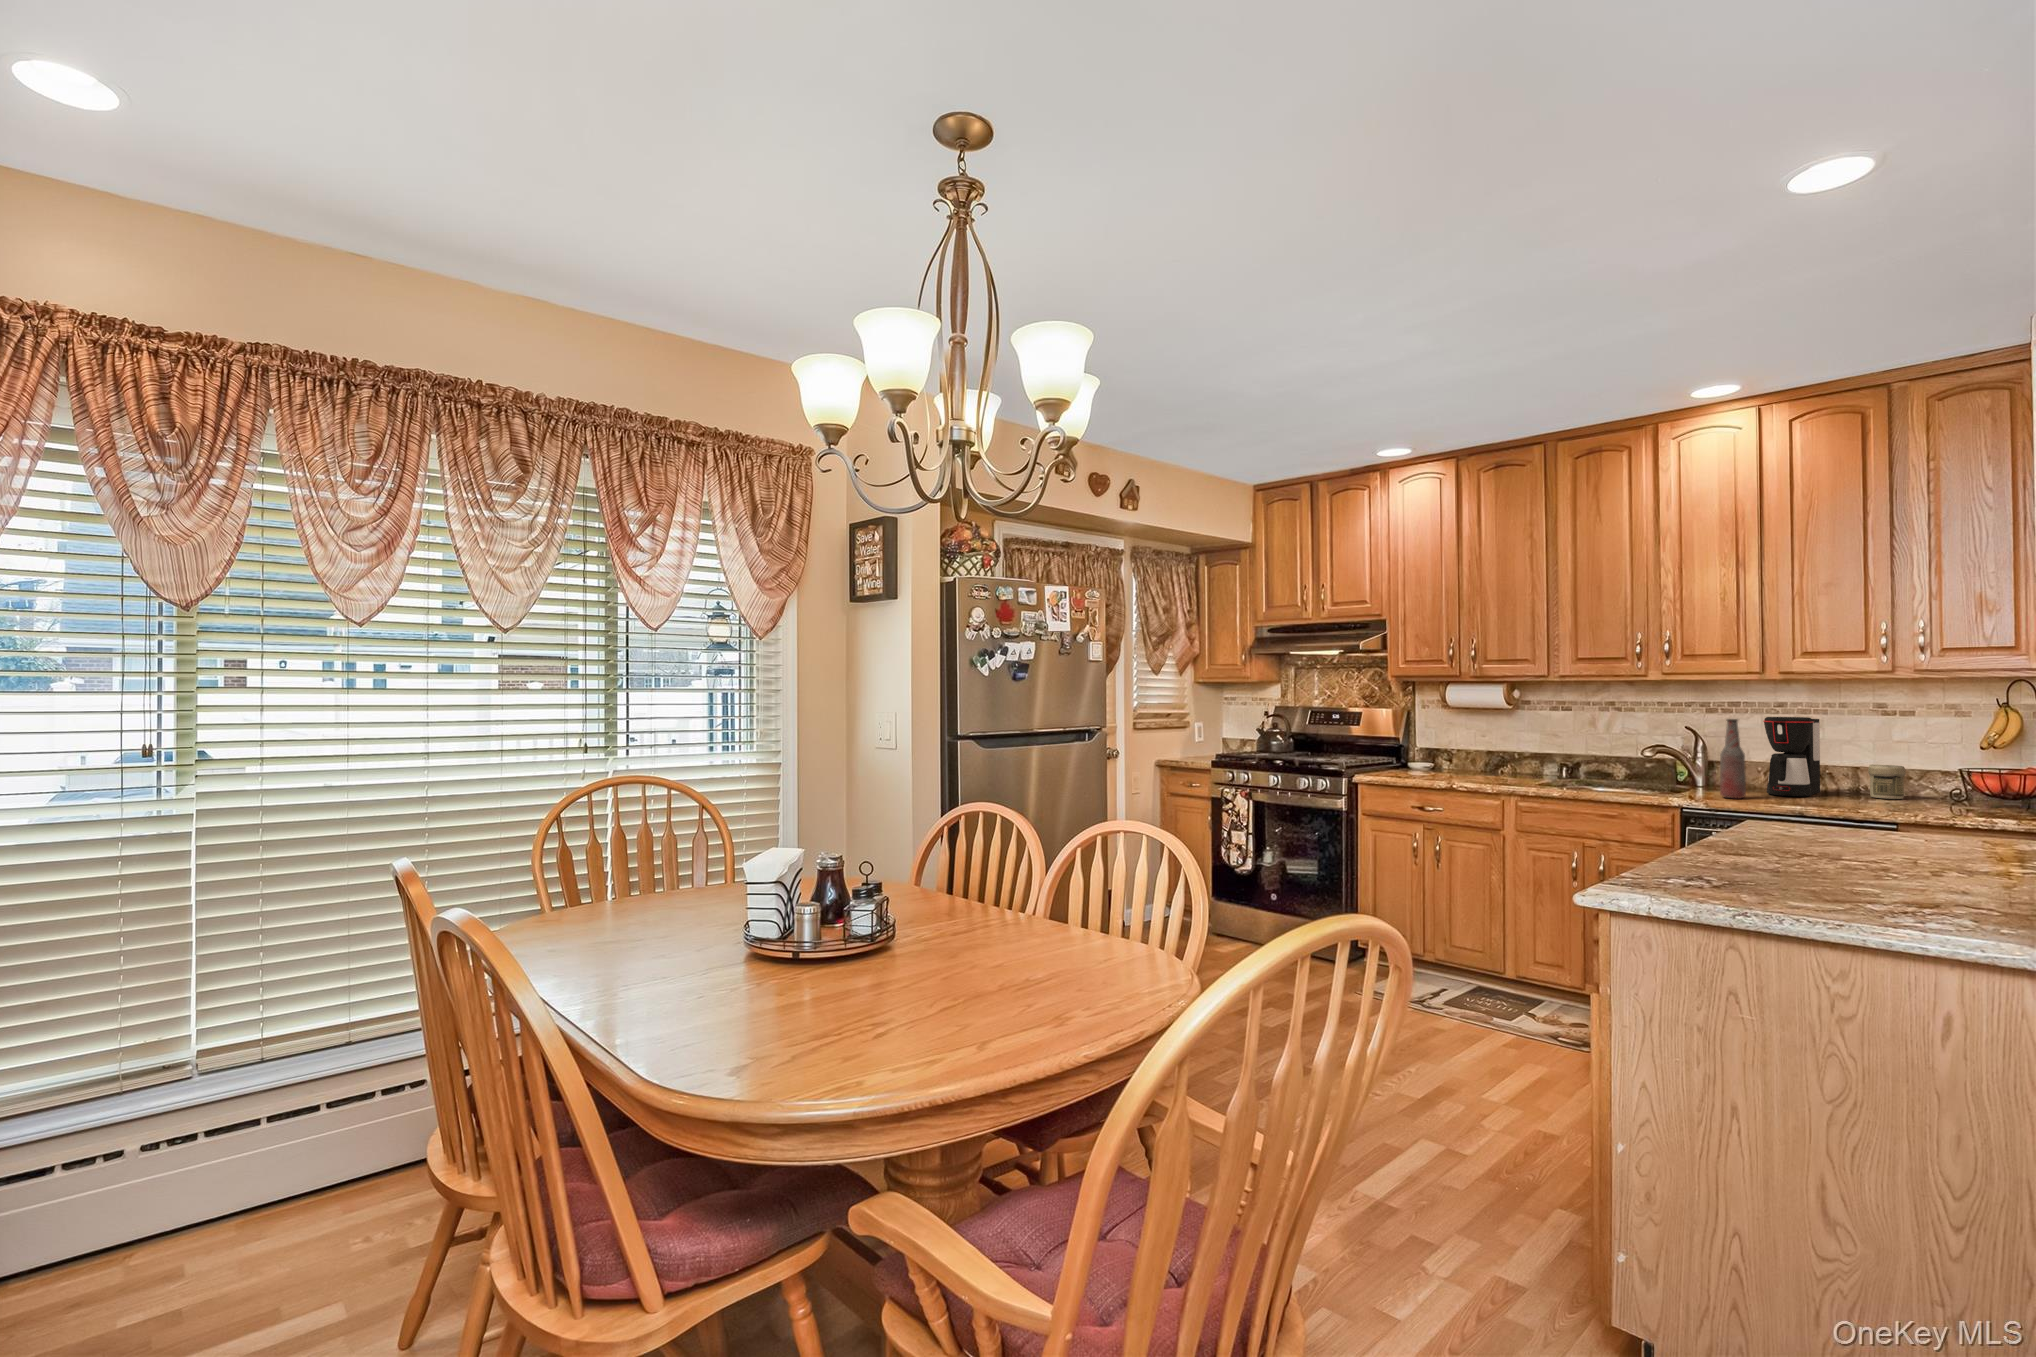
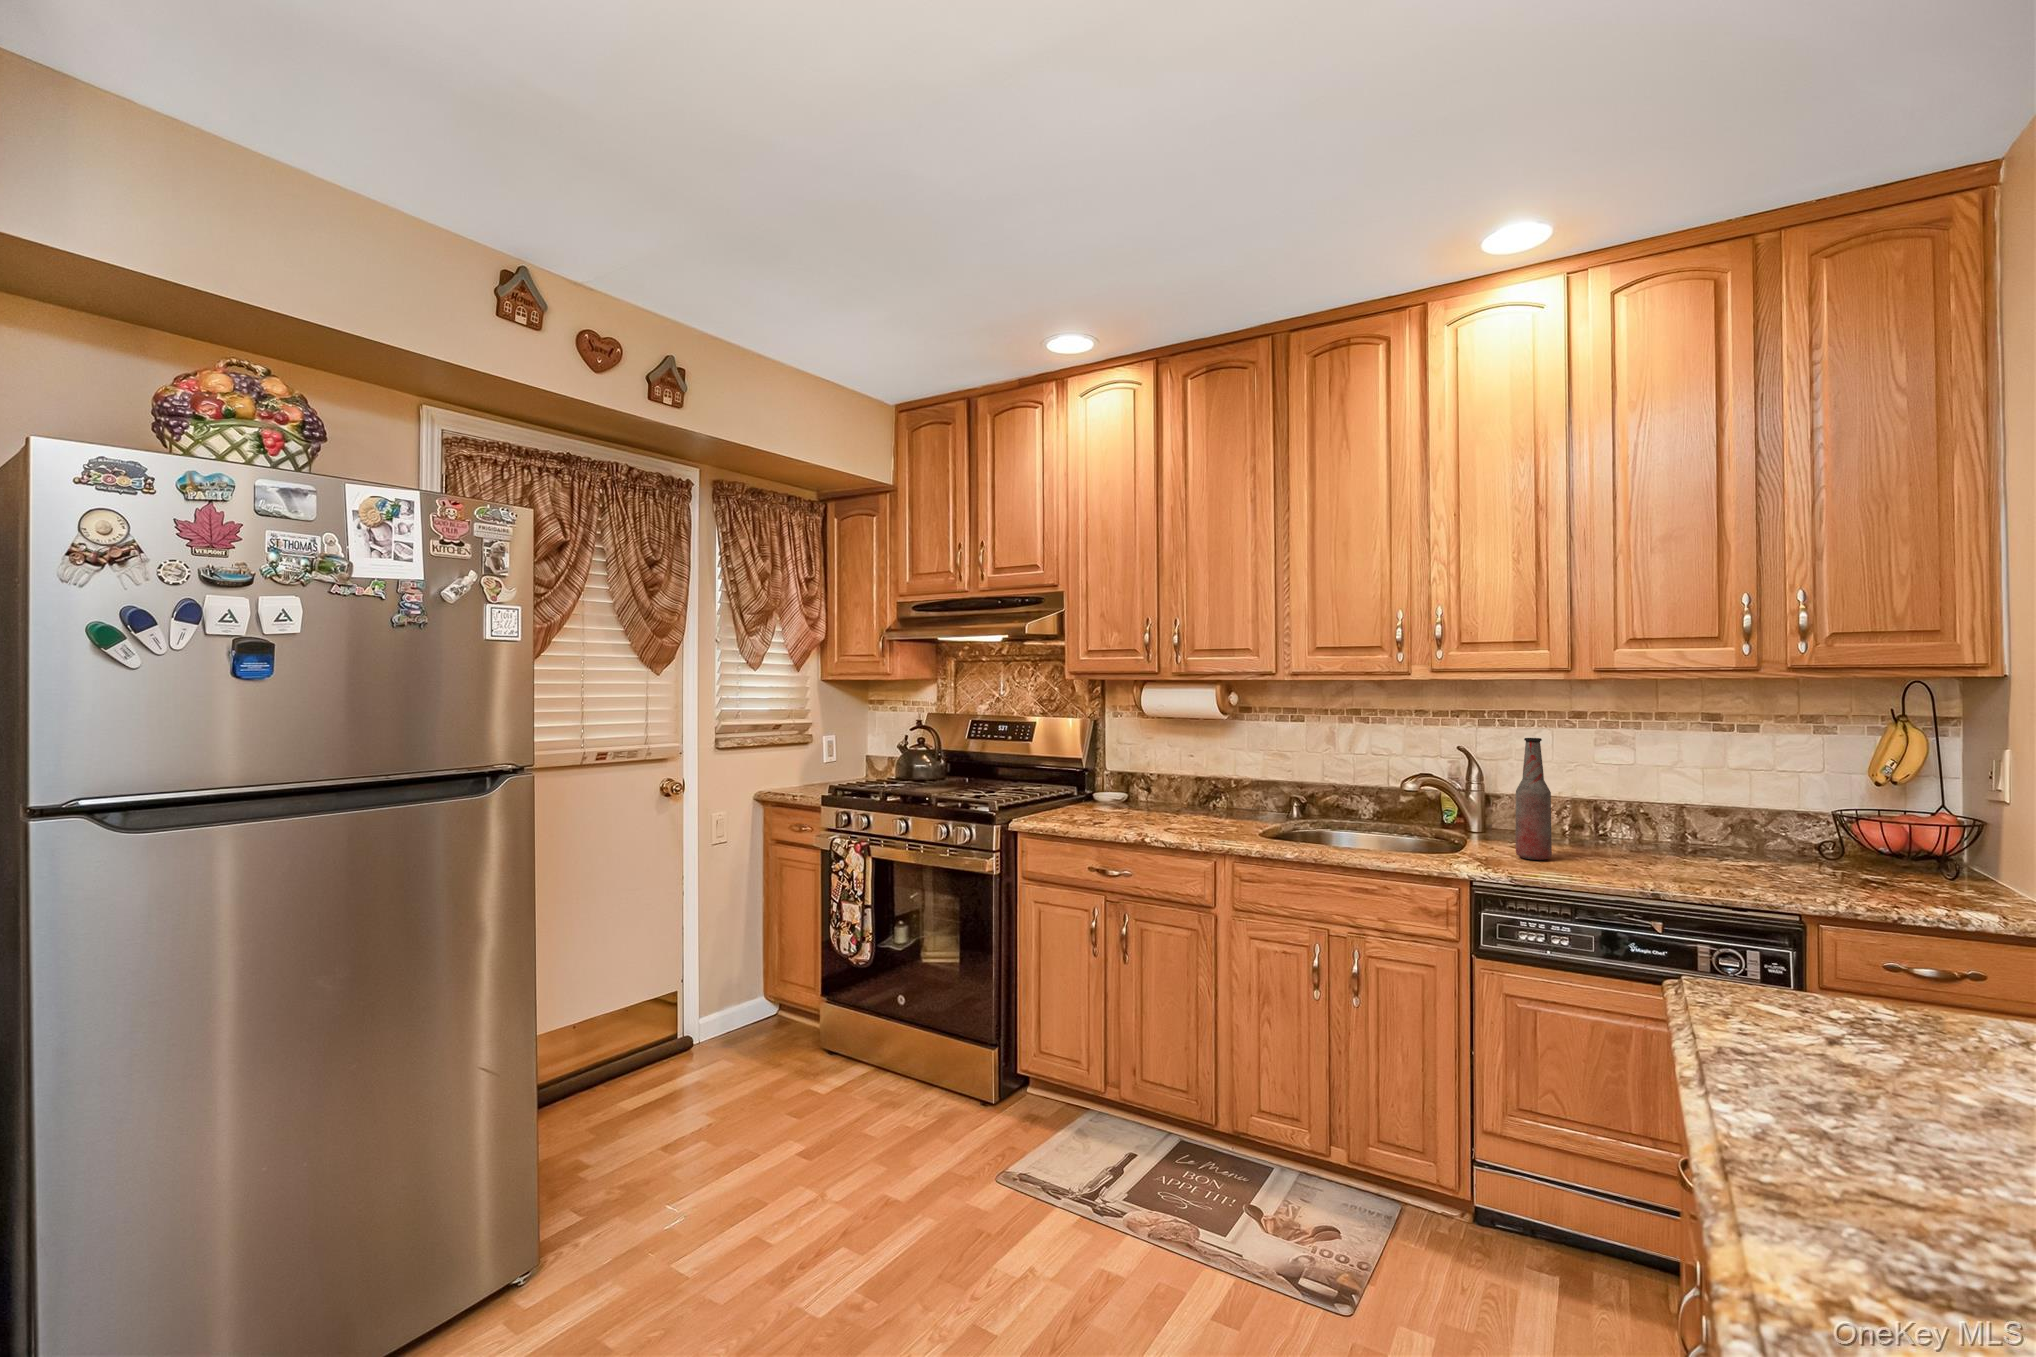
coffee maker: present [1763,717,1820,796] -> none [1565,734,1634,852]
jar: present [1868,765,1906,799] -> none [1702,803,1753,855]

